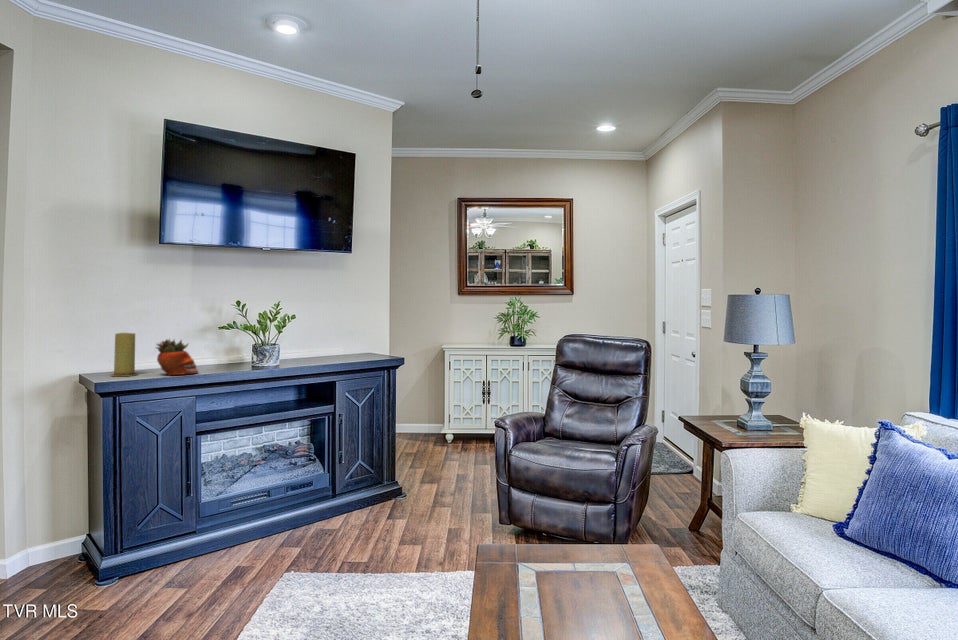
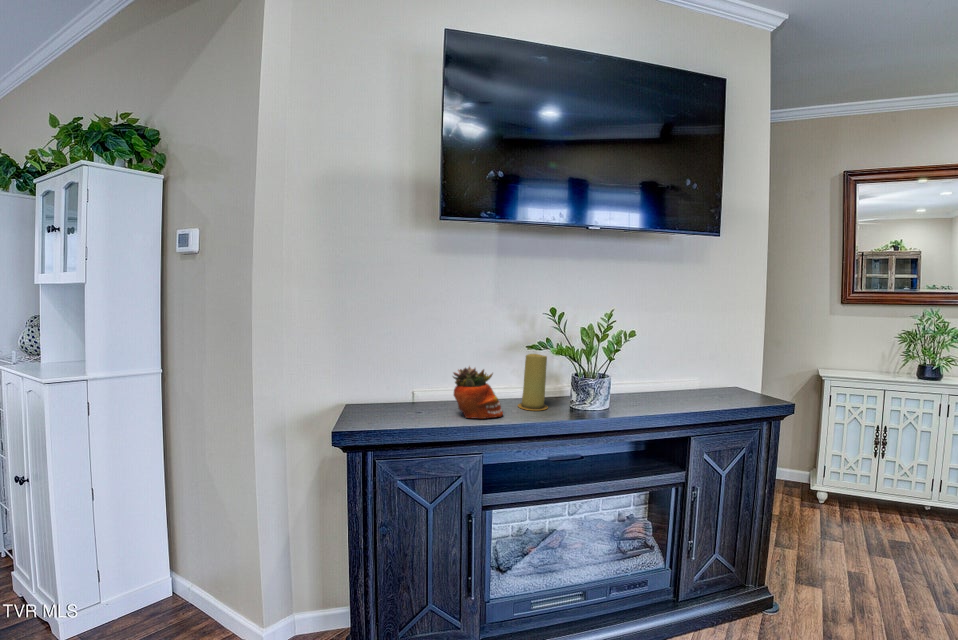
candle: present [110,333,138,376] -> present [518,354,548,410]

